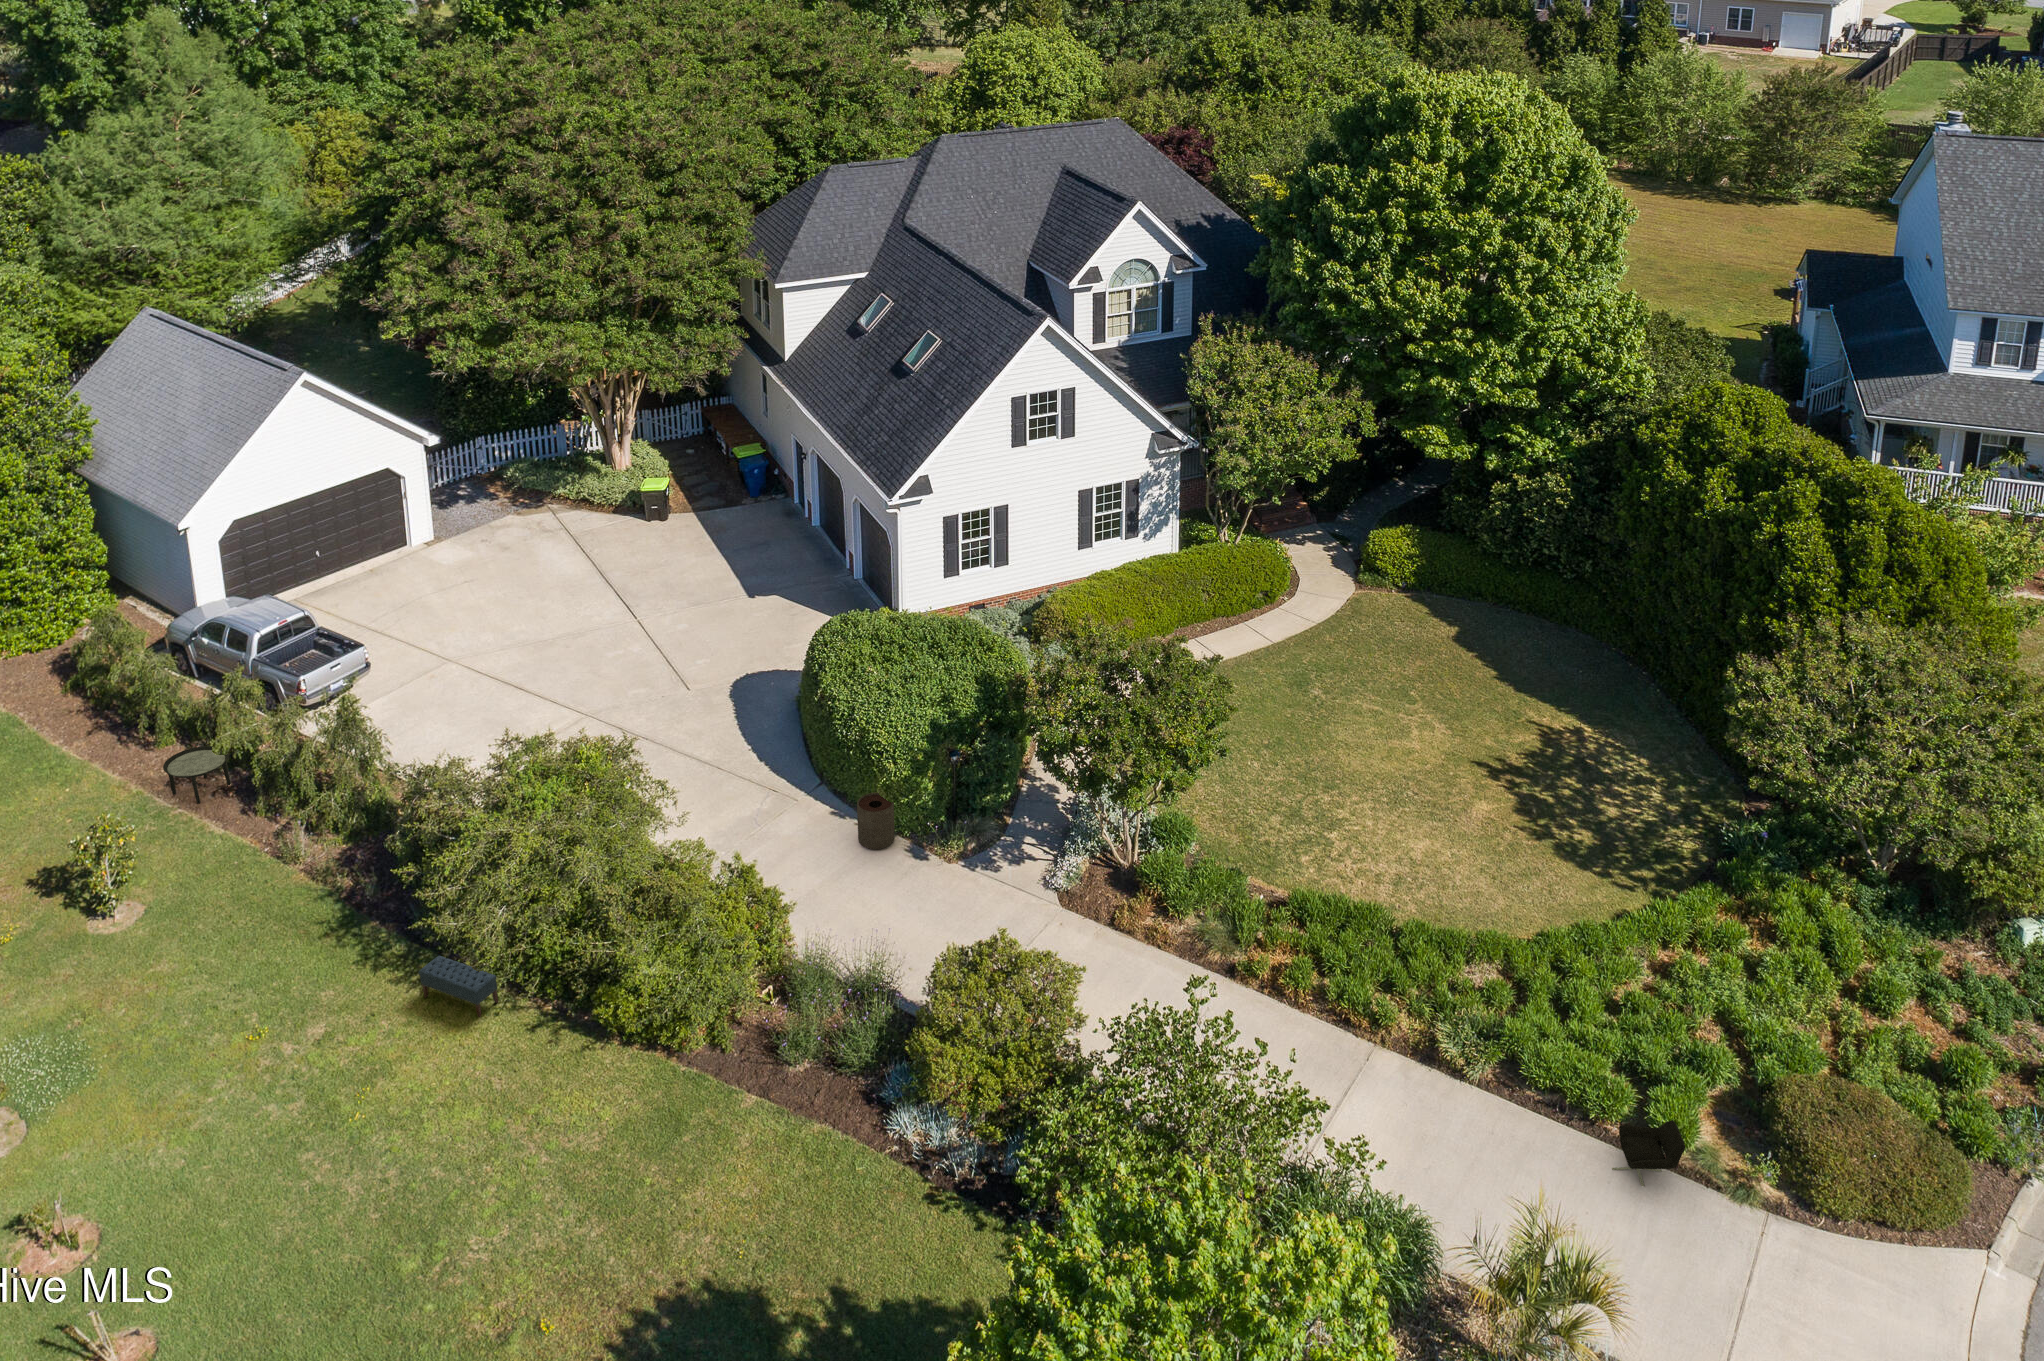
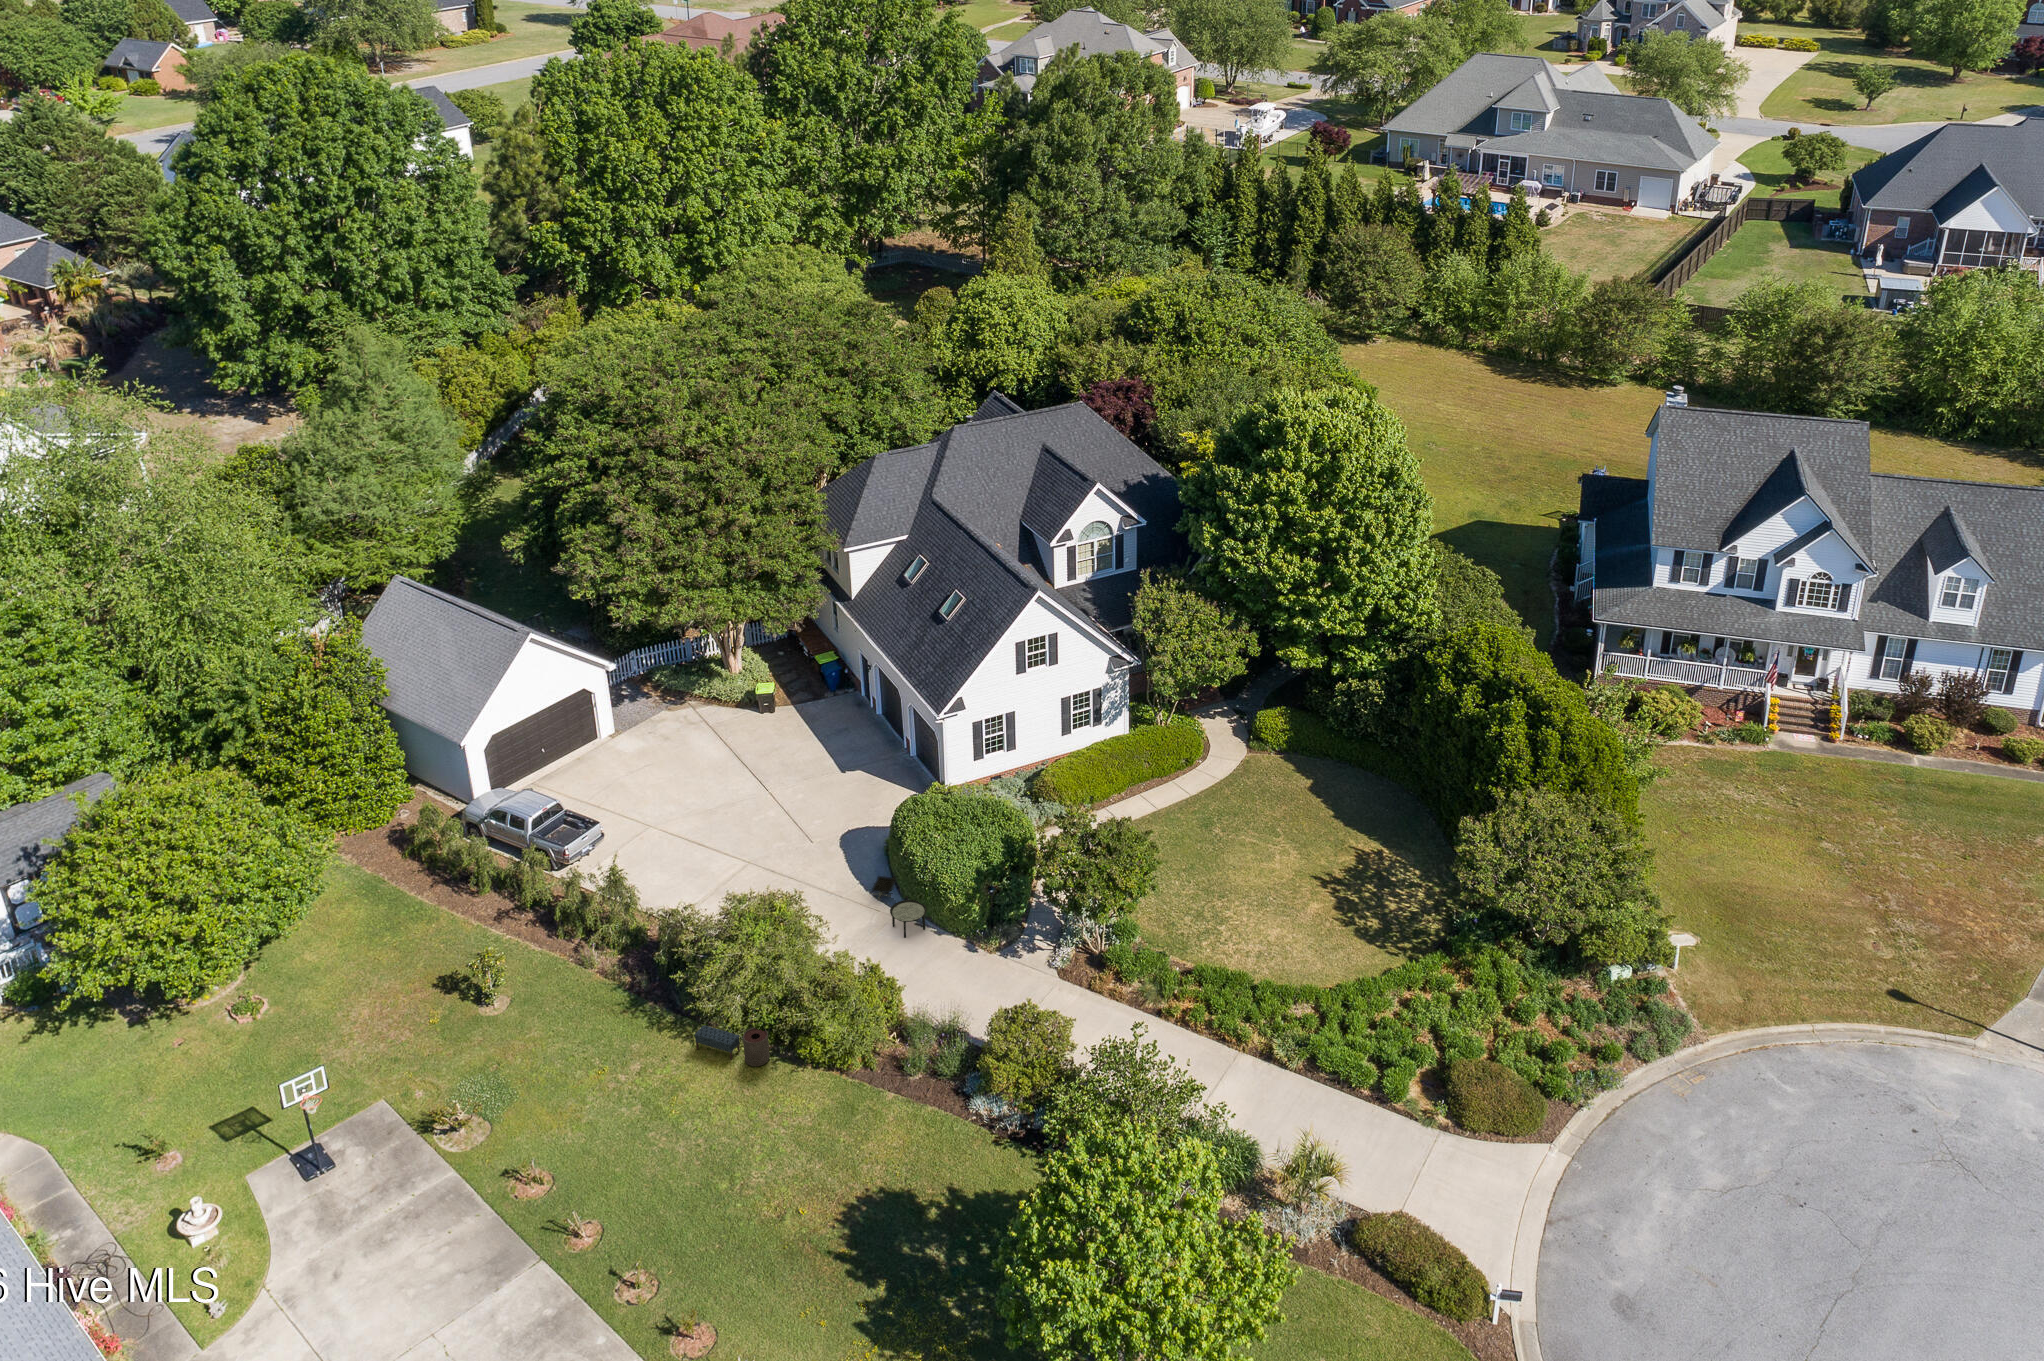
round table: present [163,746,231,804] -> present [890,900,927,938]
trash can: present [857,793,895,849] -> present [743,1028,770,1066]
lounge chair: present [1612,1120,1685,1186] -> present [872,874,896,895]

